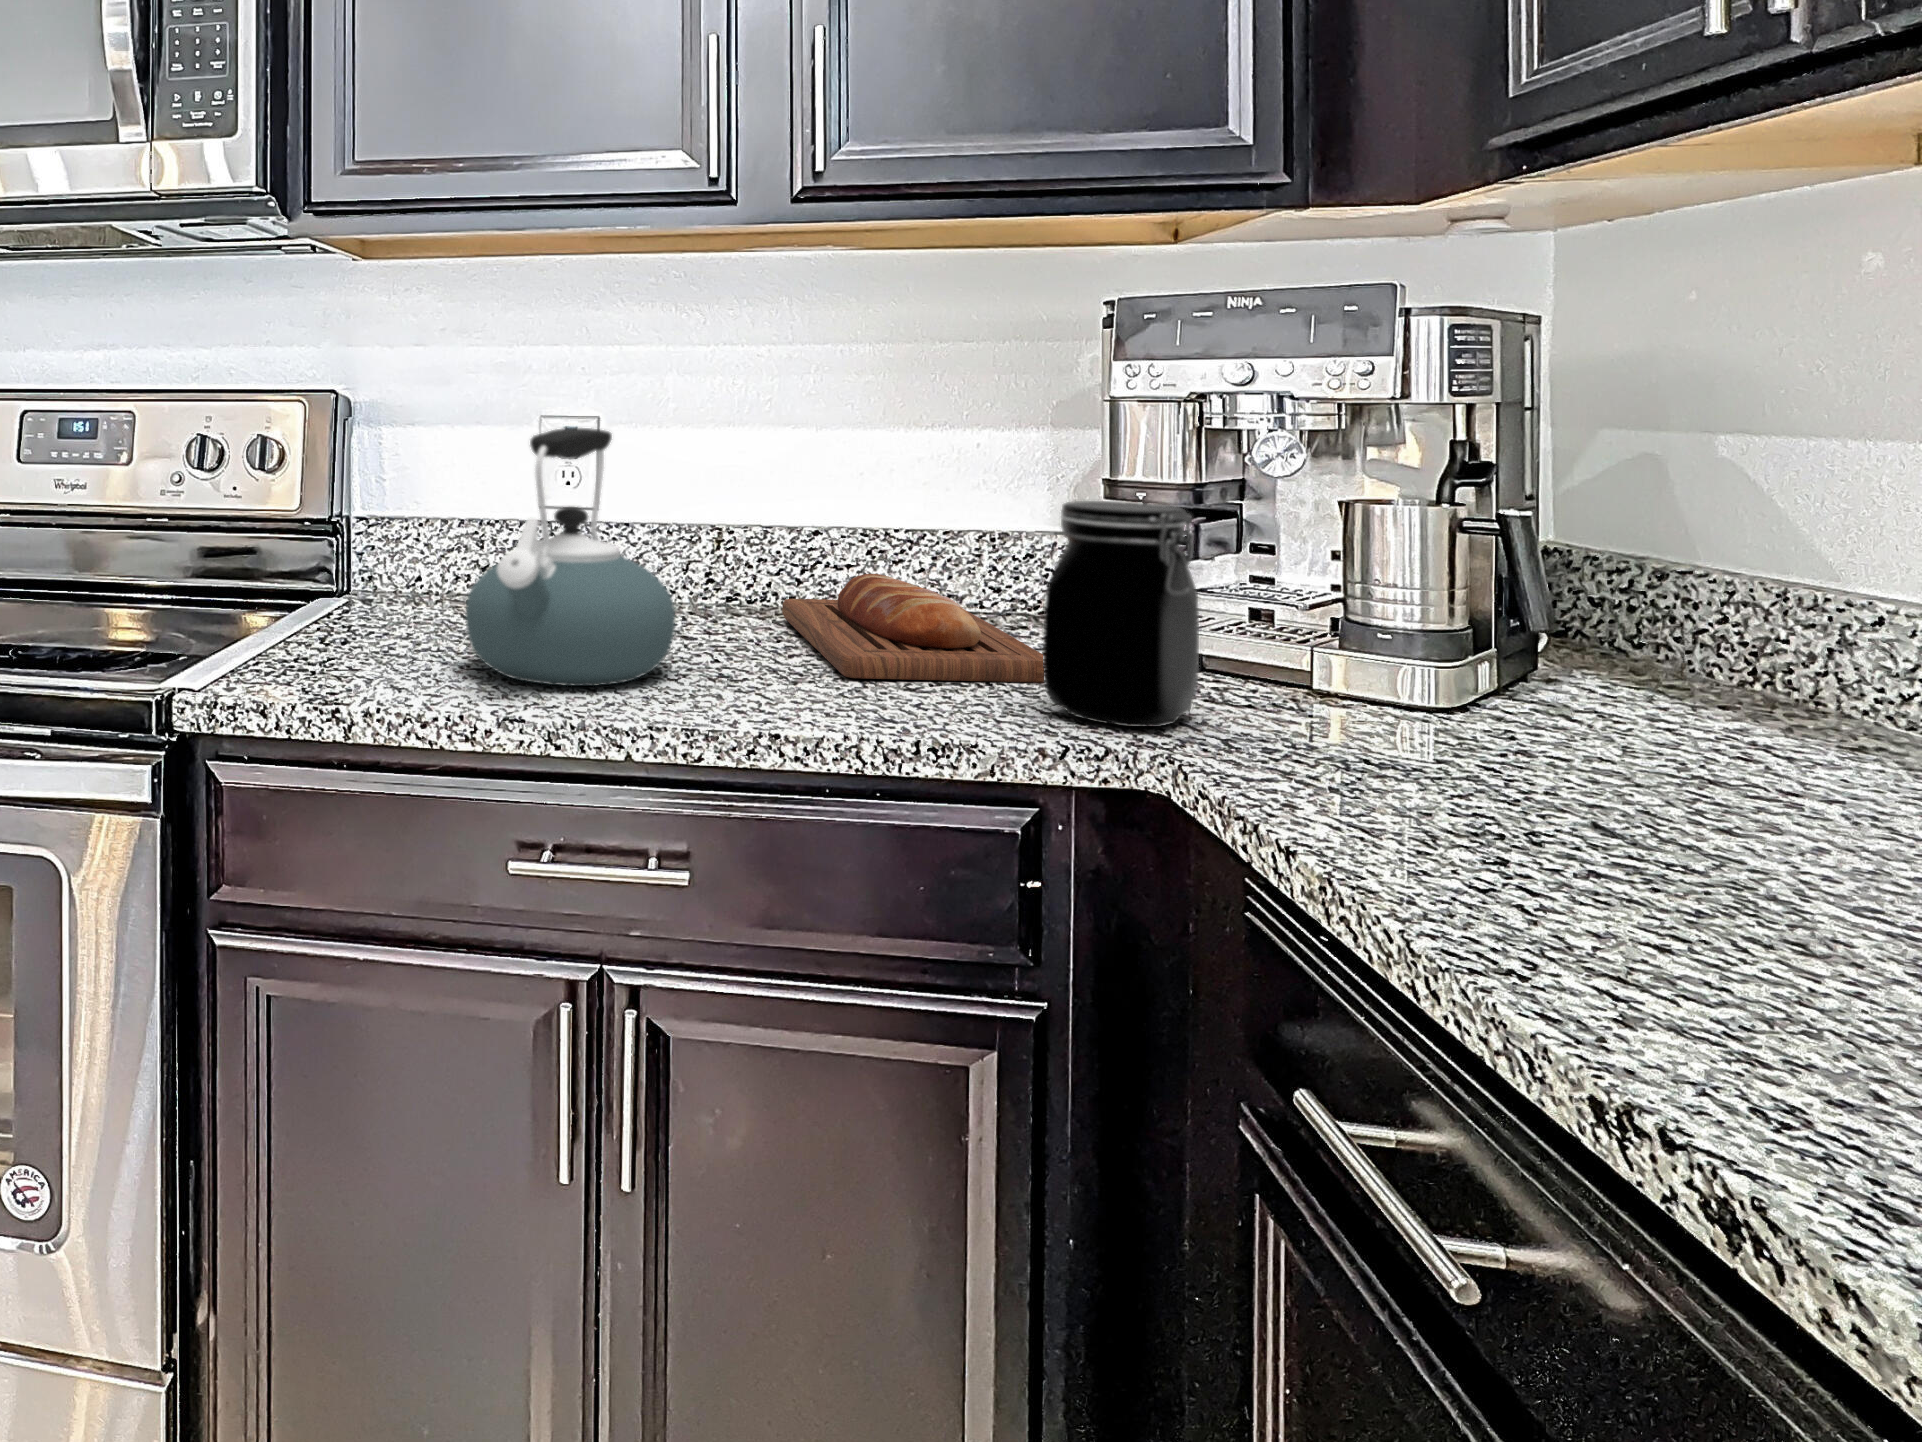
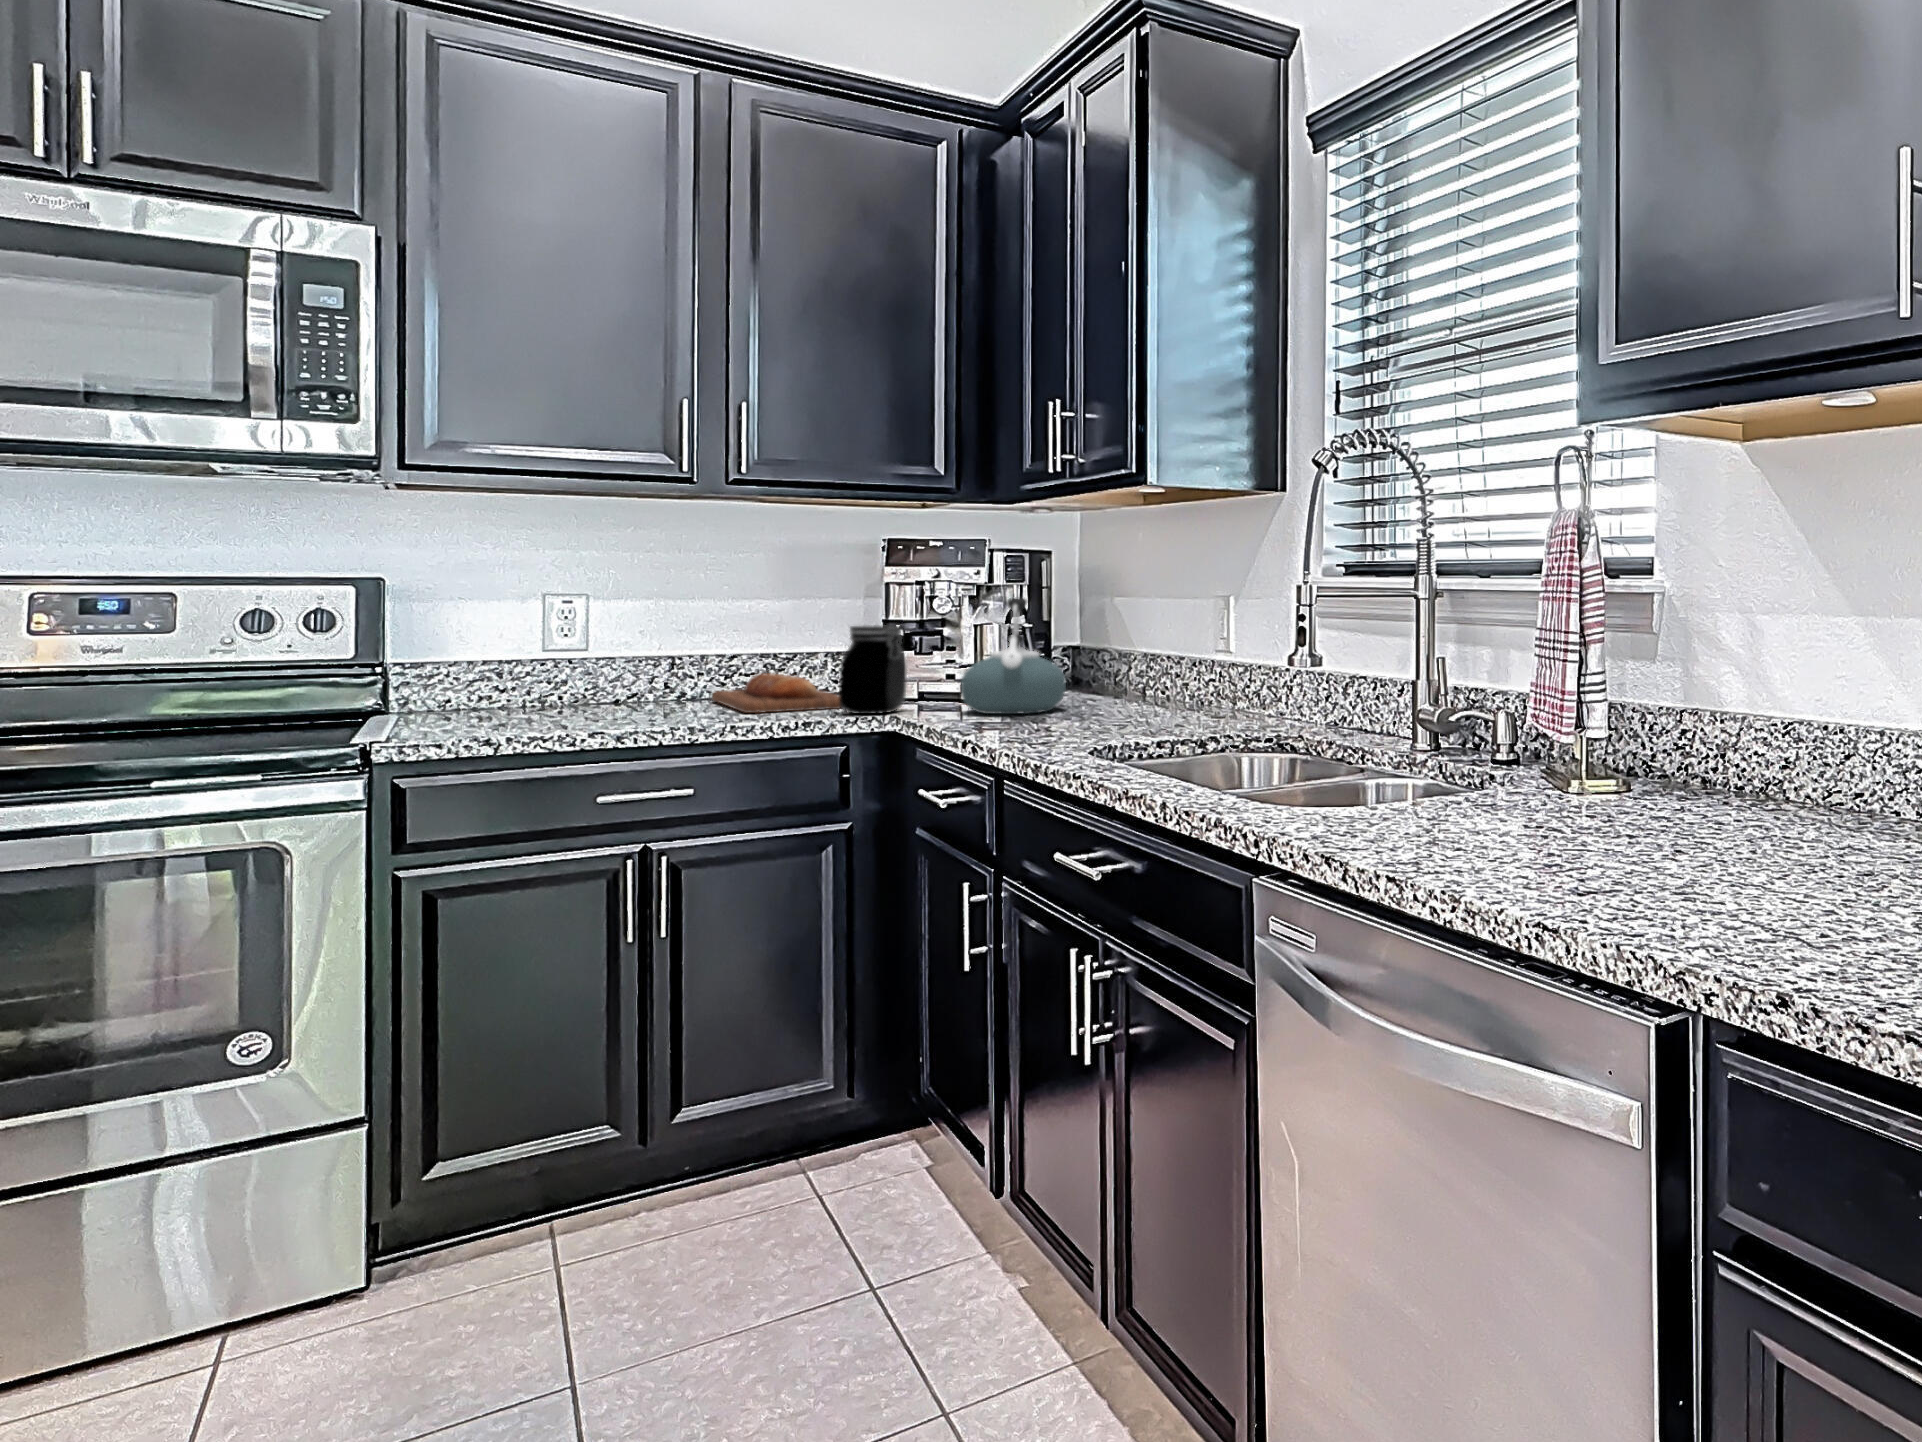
kettle: present [465,428,675,686] -> present [961,597,1066,714]

